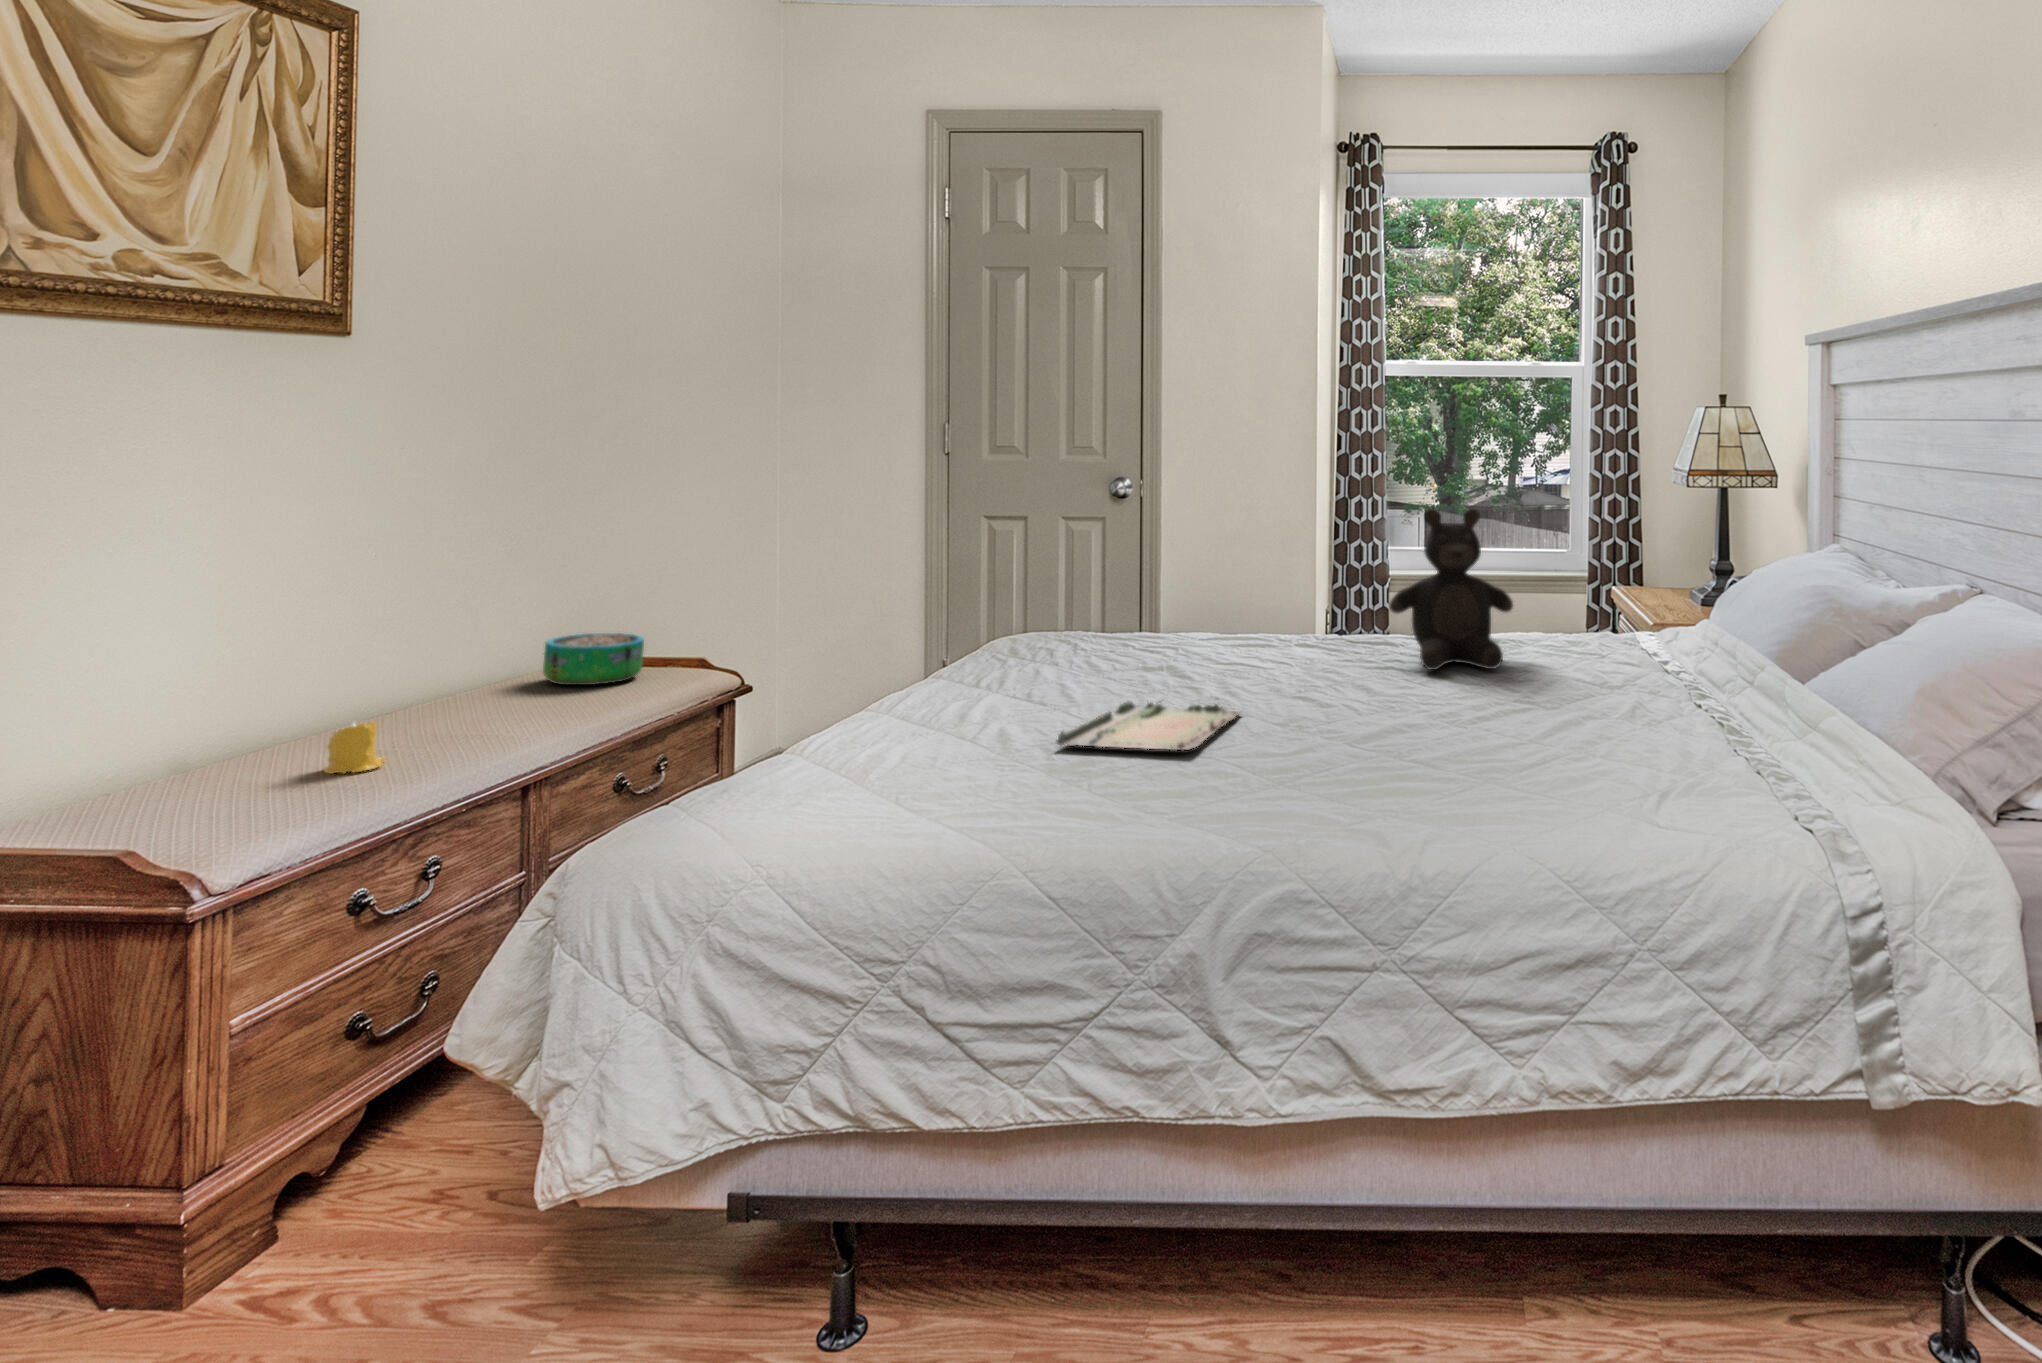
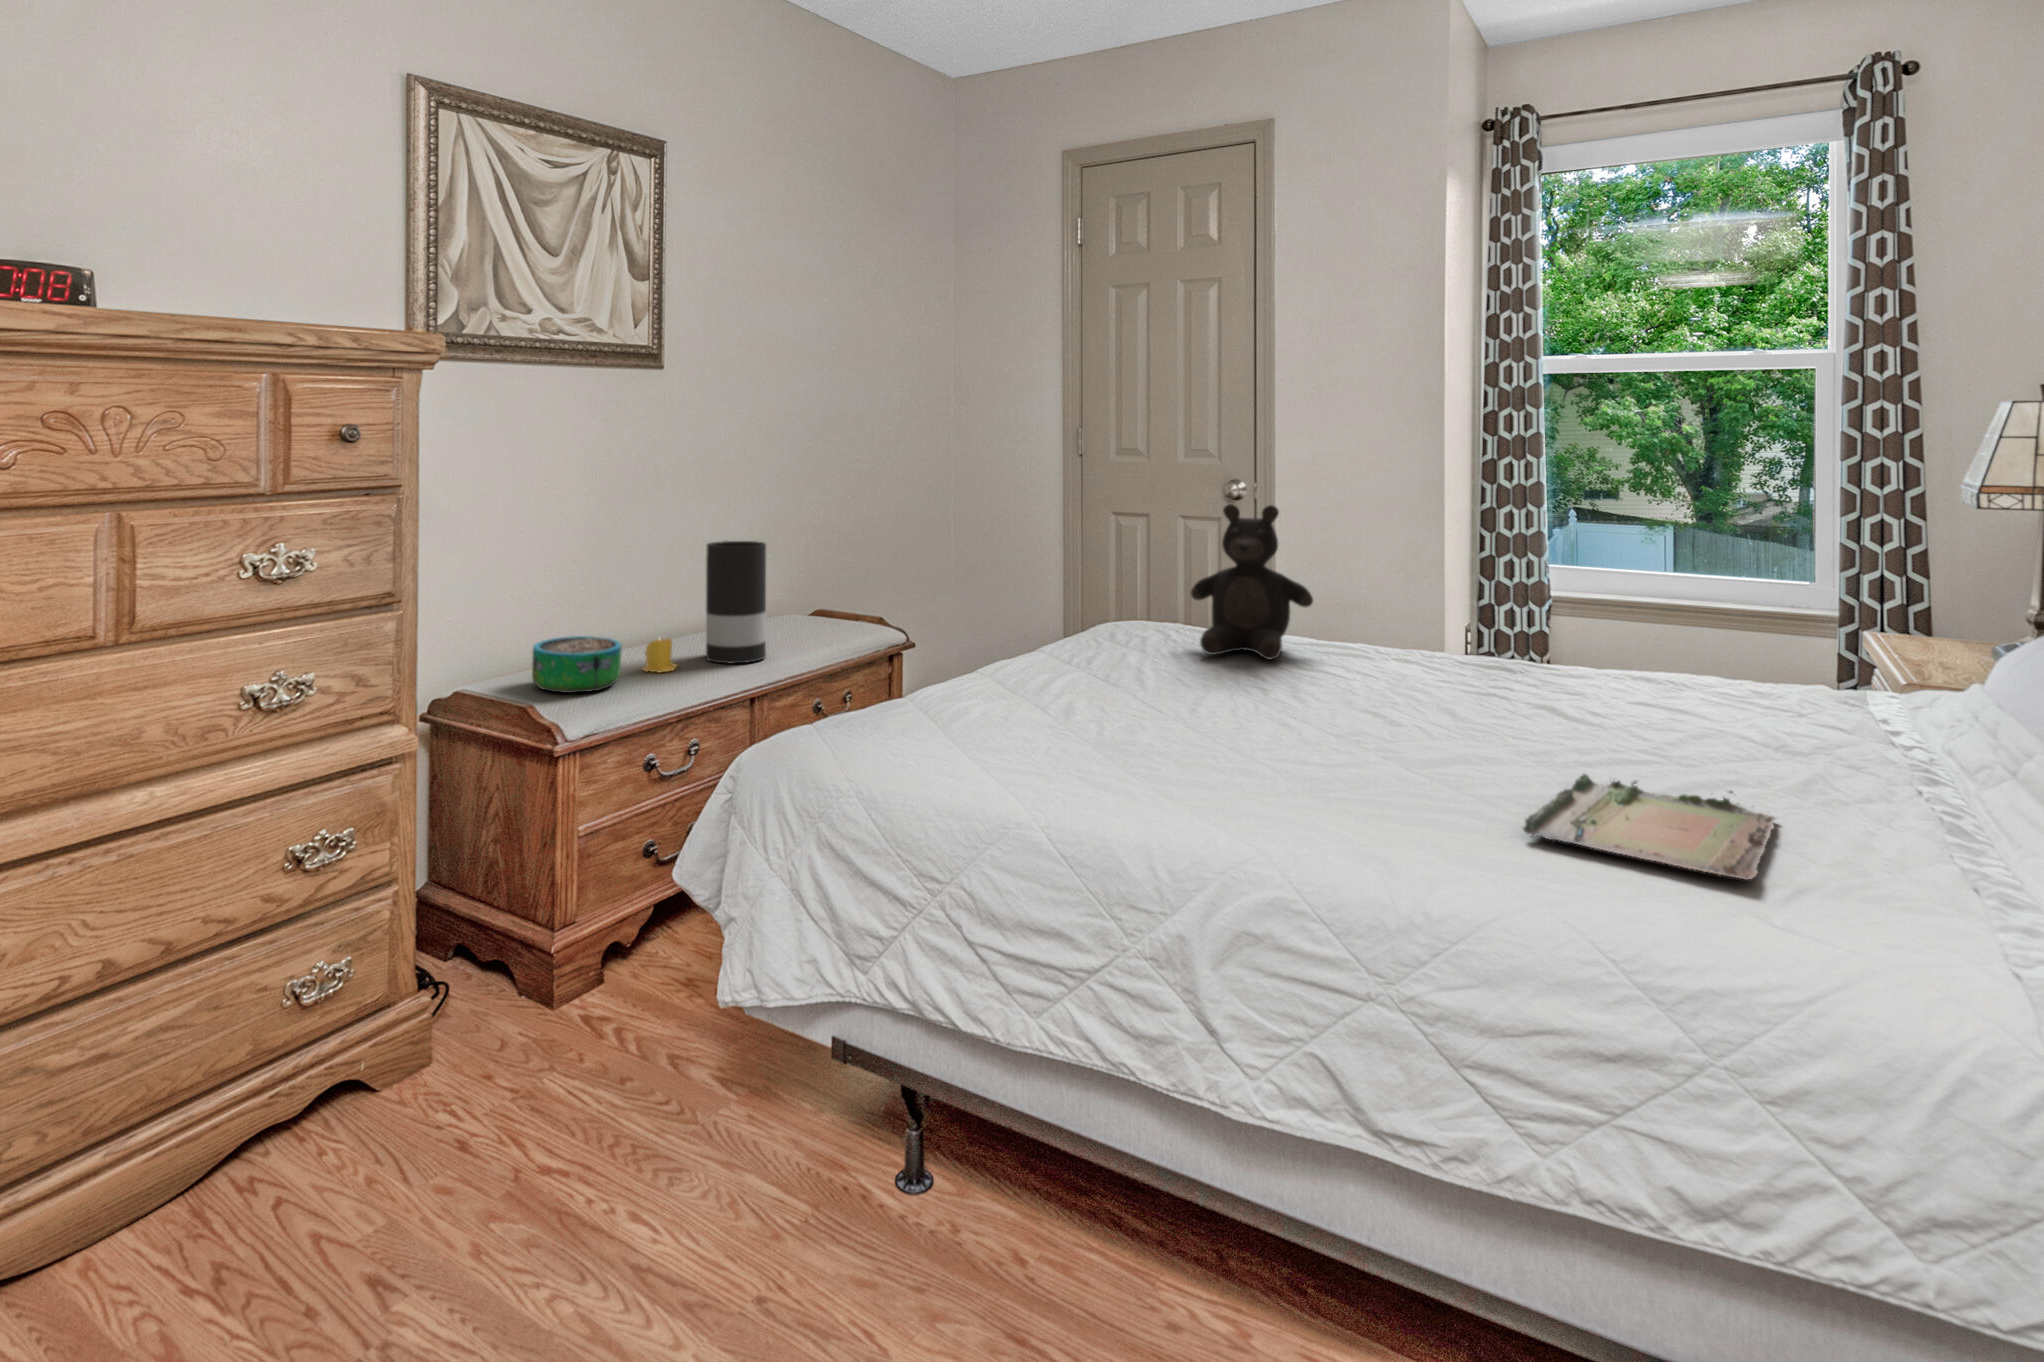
teddy bear: present [1389,509,1513,670] -> present [1191,504,1313,660]
vase: none [428,578,531,748] -> present [706,541,766,663]
decorative bowl: present [543,633,644,685] -> present [532,636,622,693]
tray: present [1056,700,1240,750] -> present [1523,774,1776,880]

